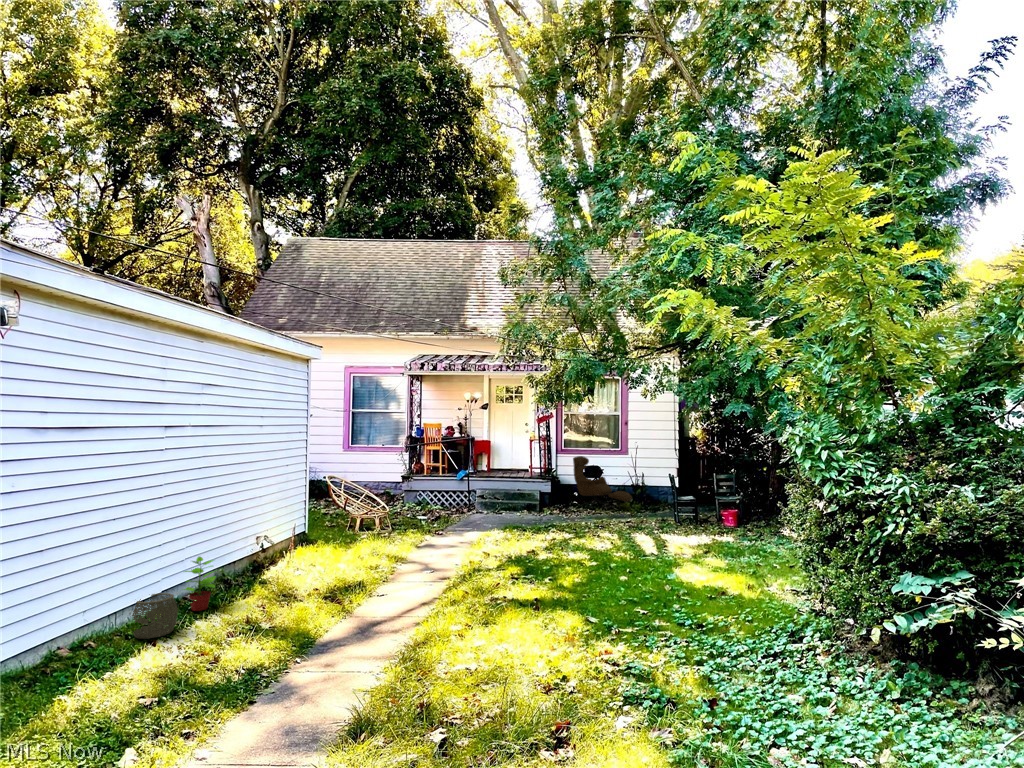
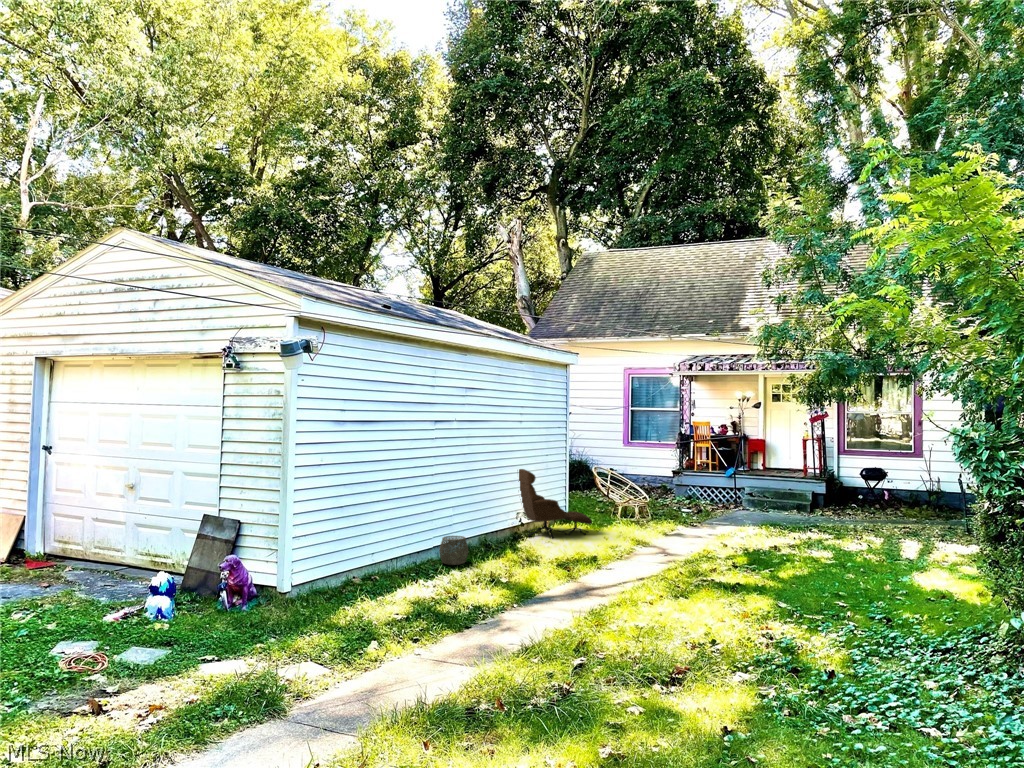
lounge chair: present [573,456,632,509] -> present [518,469,592,538]
potted plant: present [184,557,216,611] -> none [468,514,498,554]

